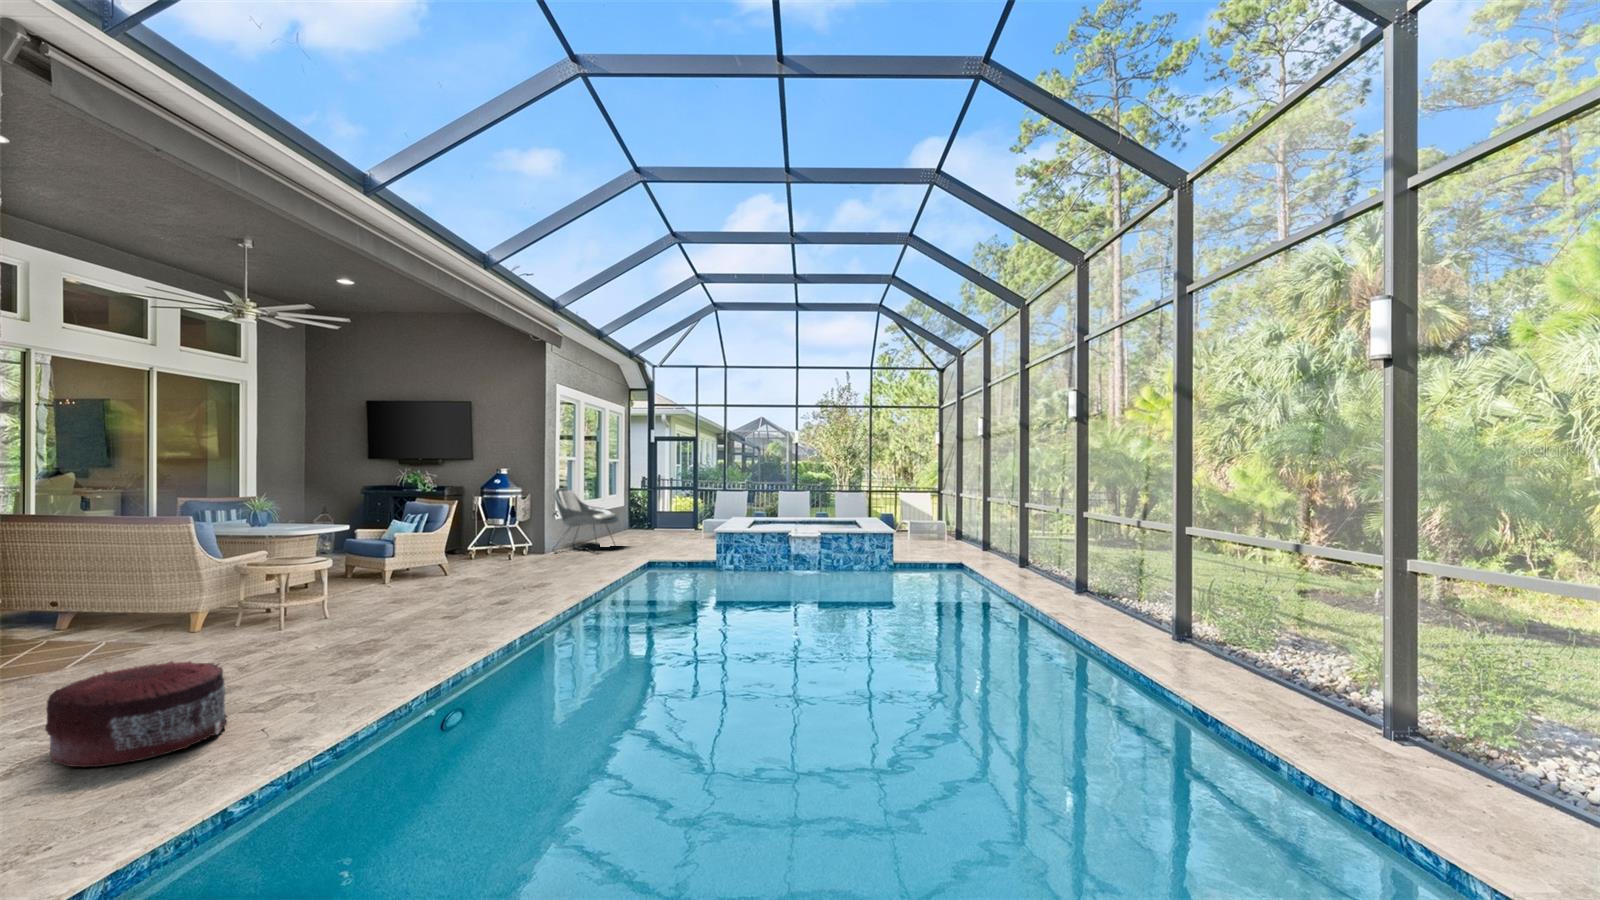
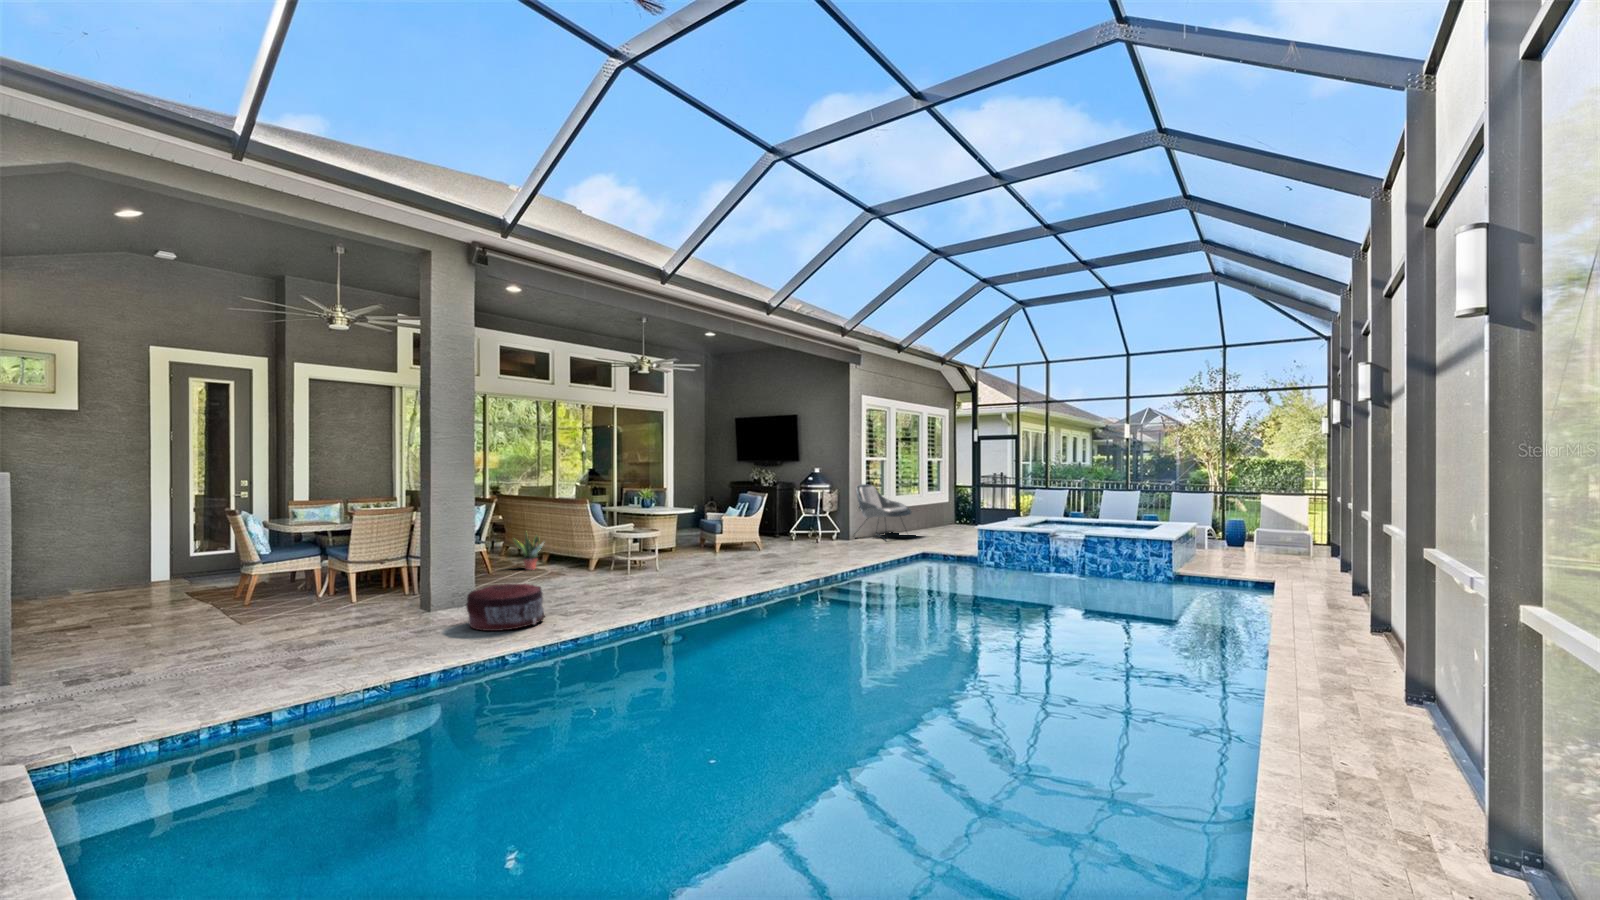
potted plant: none [33,573,106,642] -> present [514,533,543,570]

